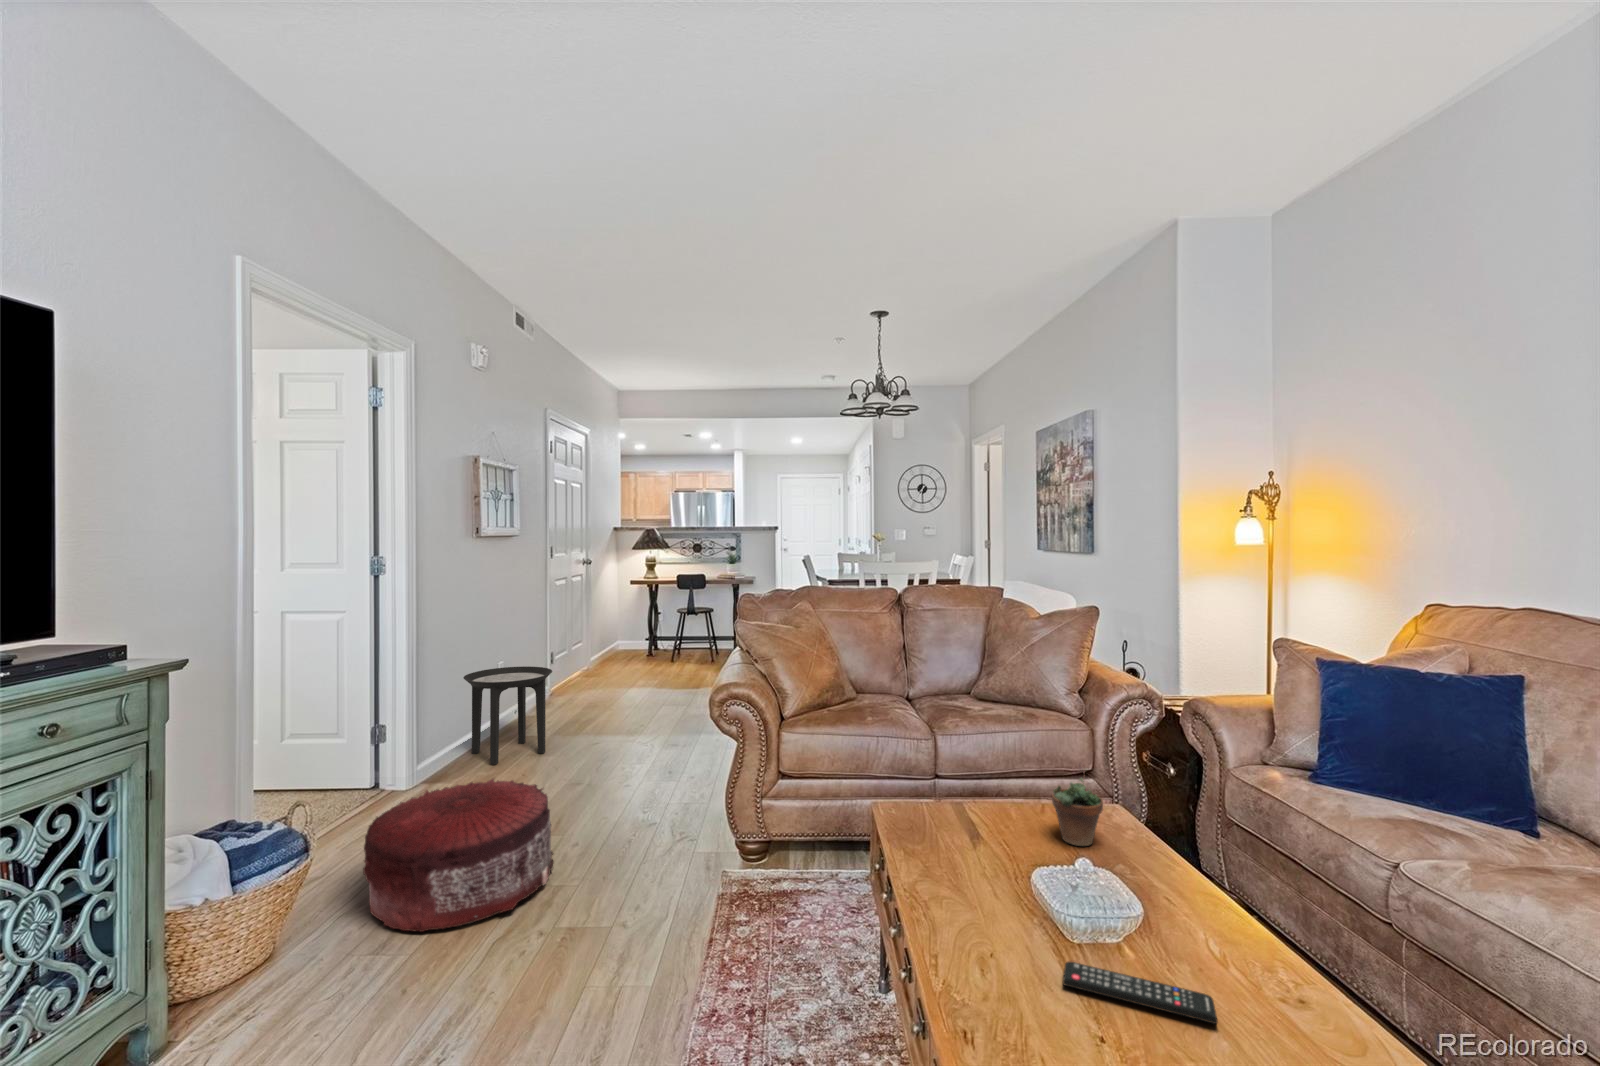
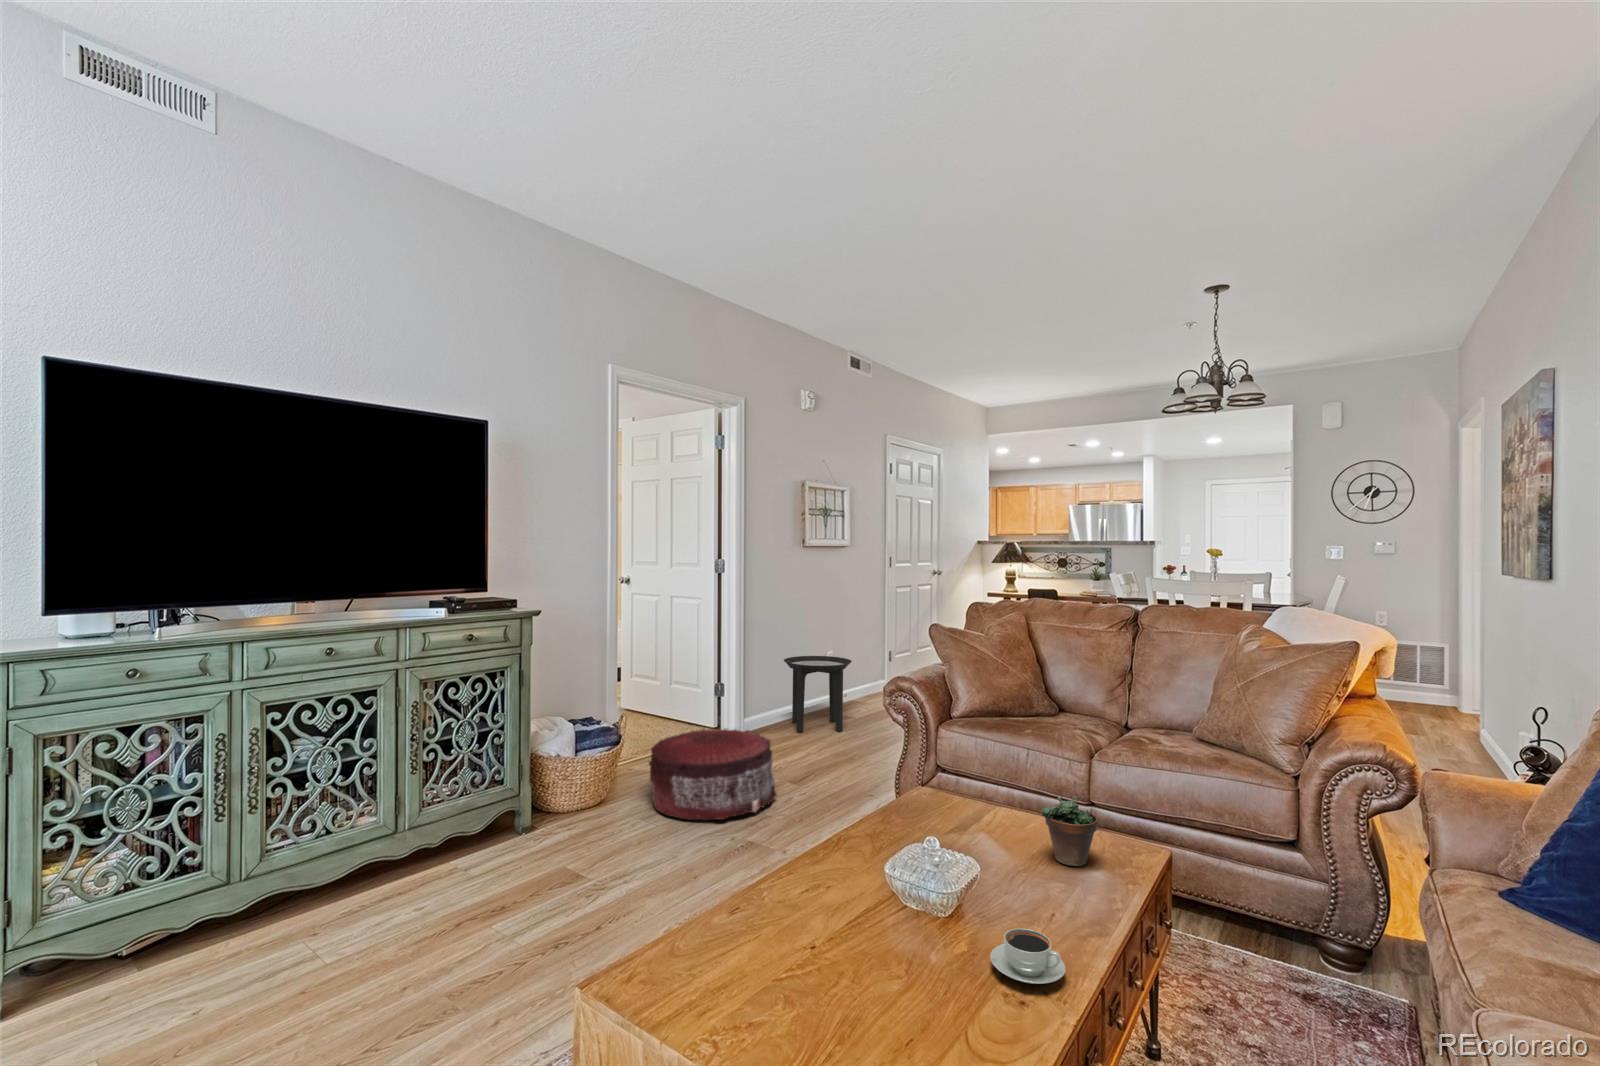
coffee cup: none [1207,929,1295,989] -> present [990,929,1065,984]
remote control: present [1063,962,1218,1024] -> none [855,904,946,974]

